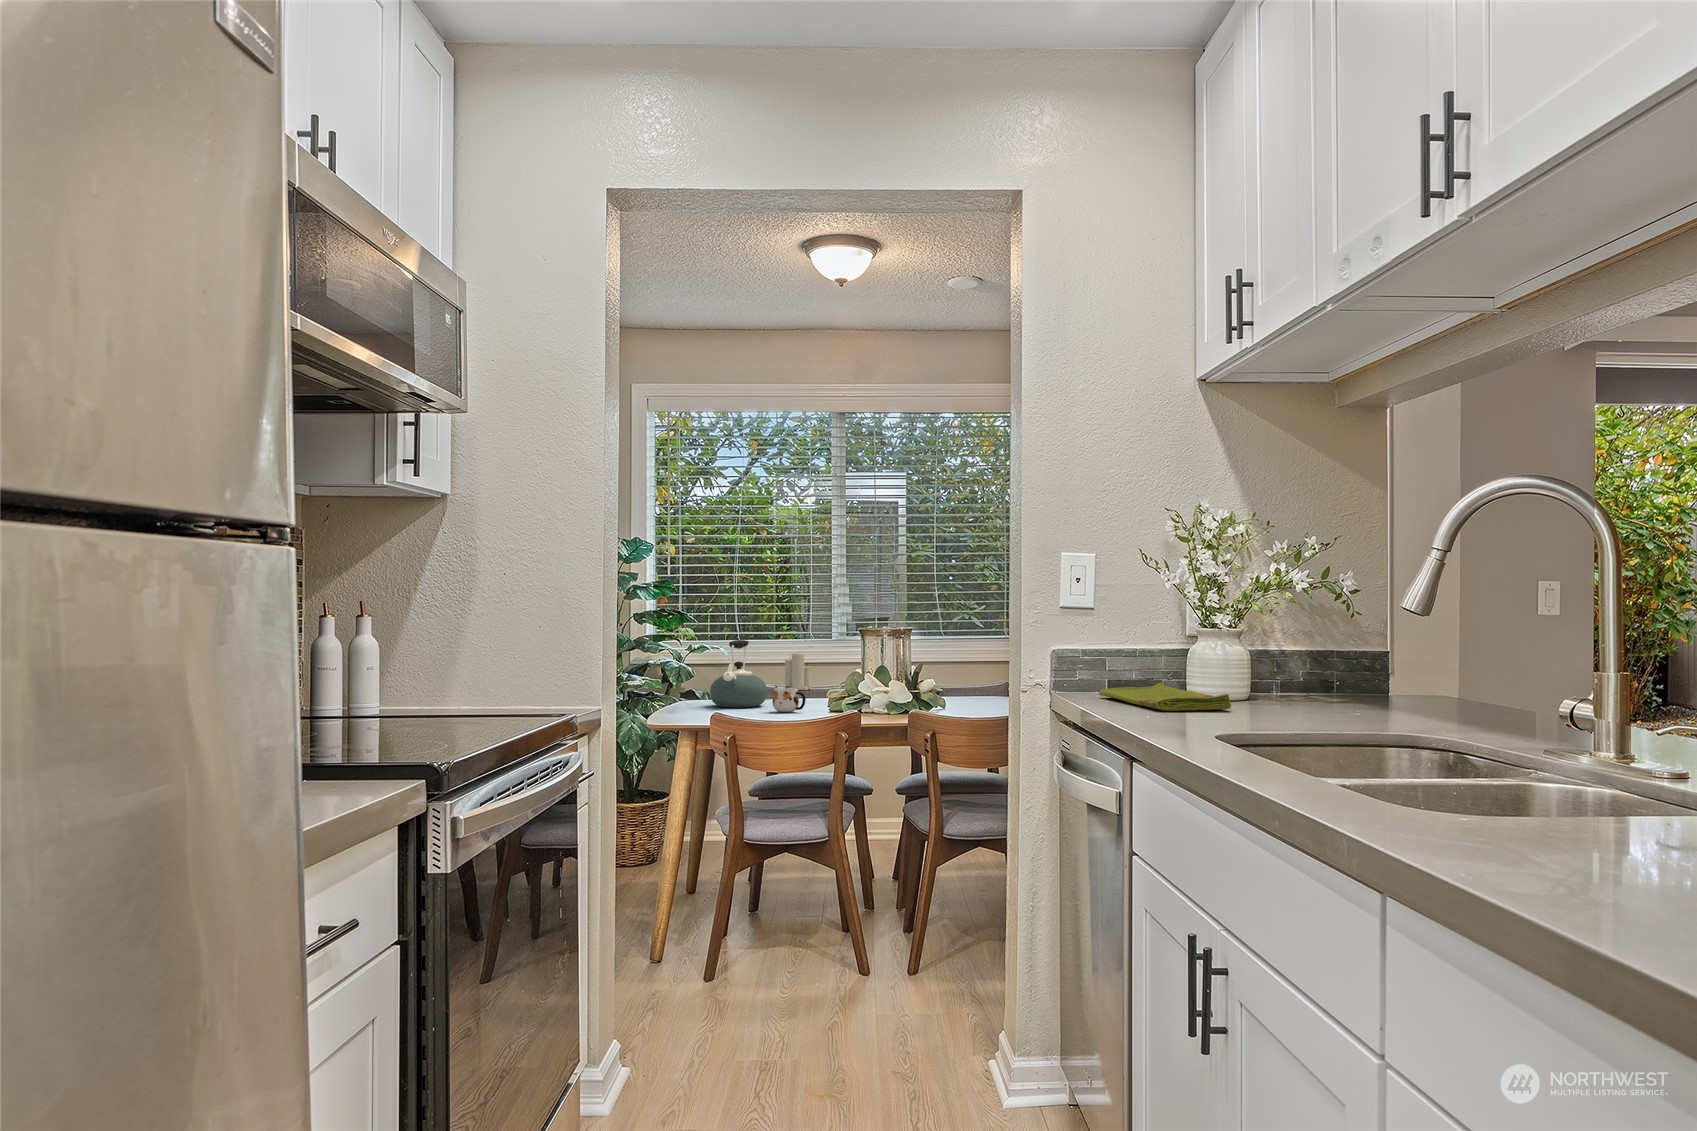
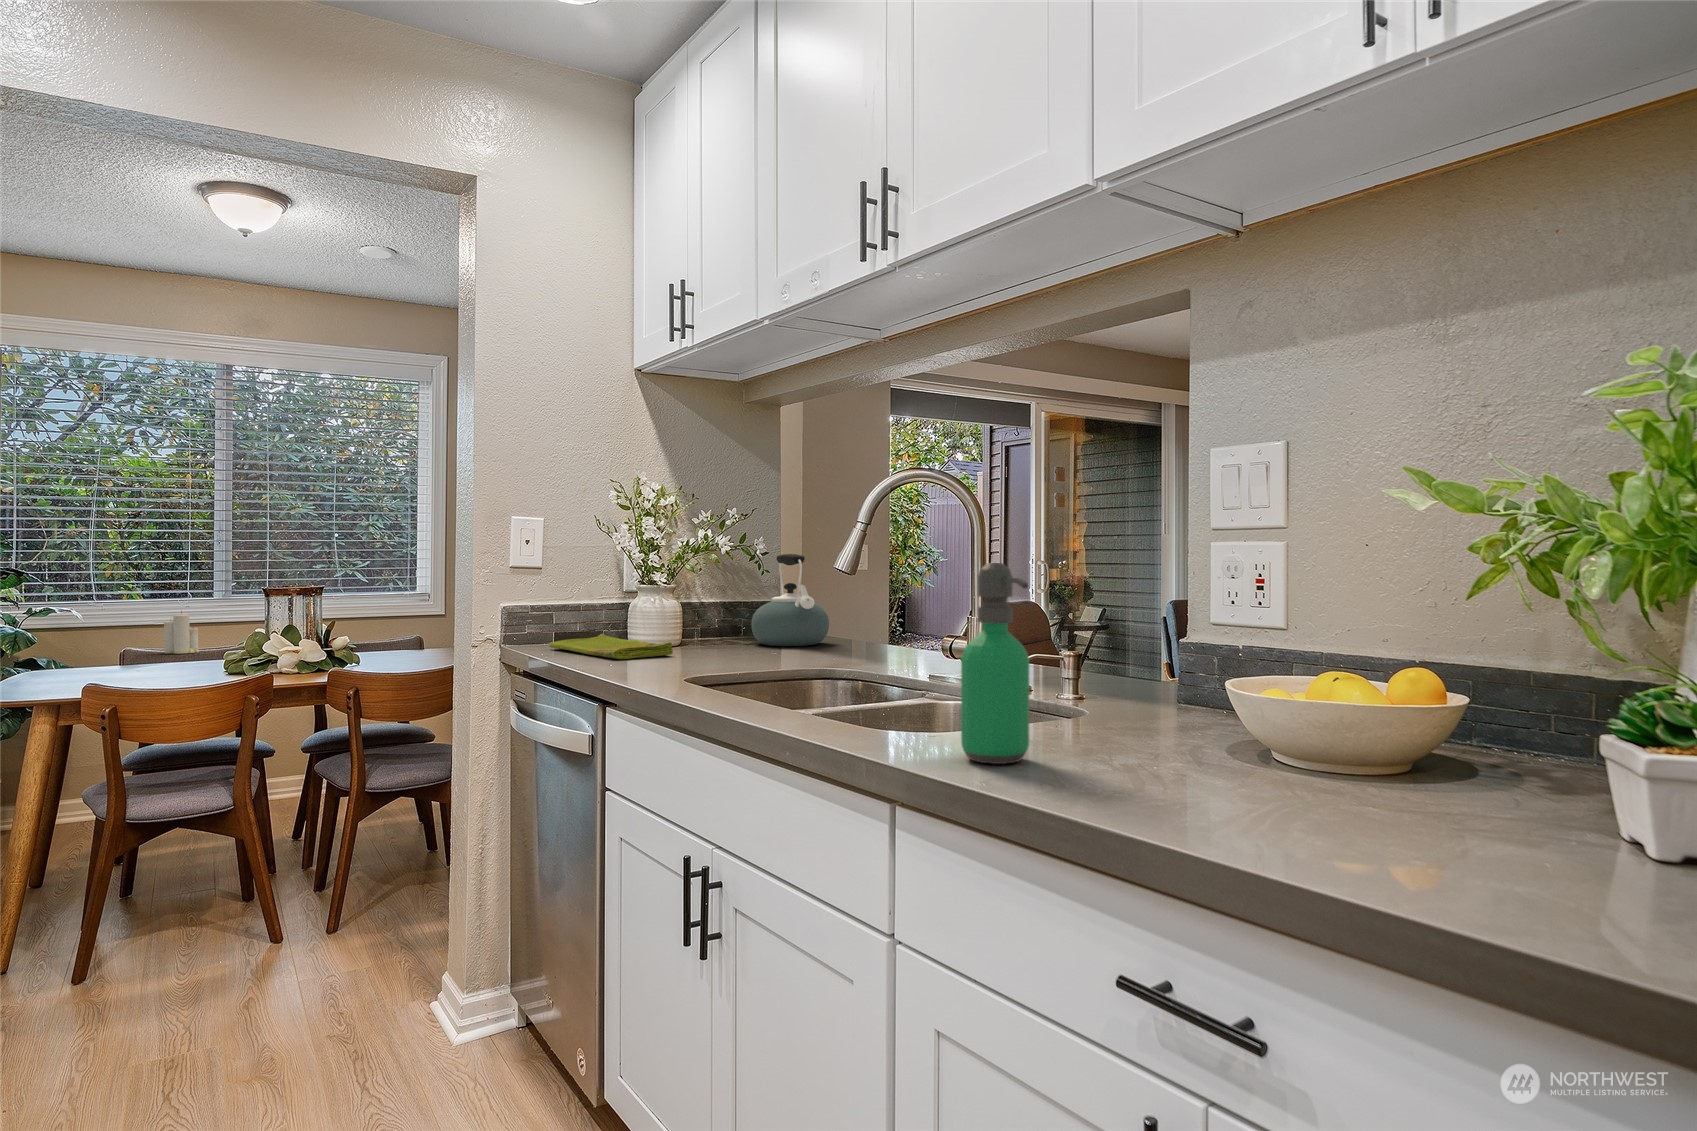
soap dispenser: none [1467,590,1571,853] -> present [961,563,1029,764]
kettle: present [710,640,767,708] -> present [751,554,829,646]
mug: present [772,686,806,712] -> none [161,651,204,679]

